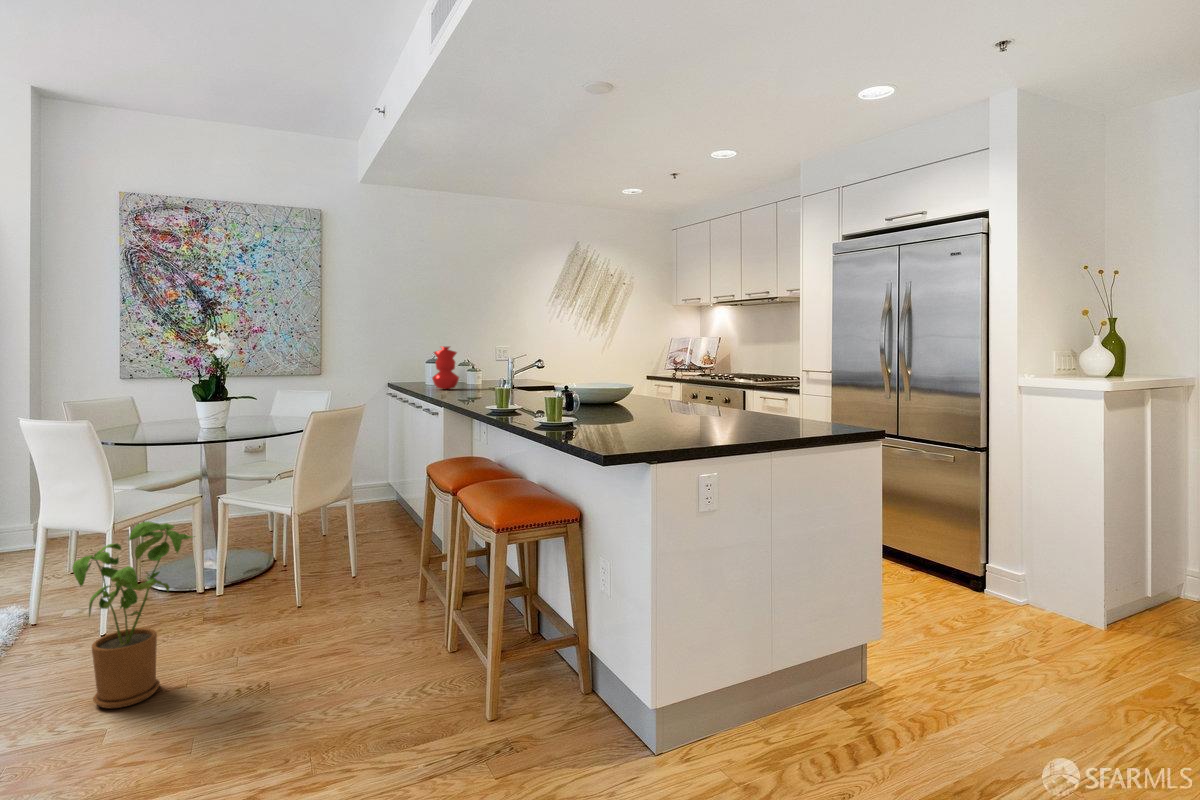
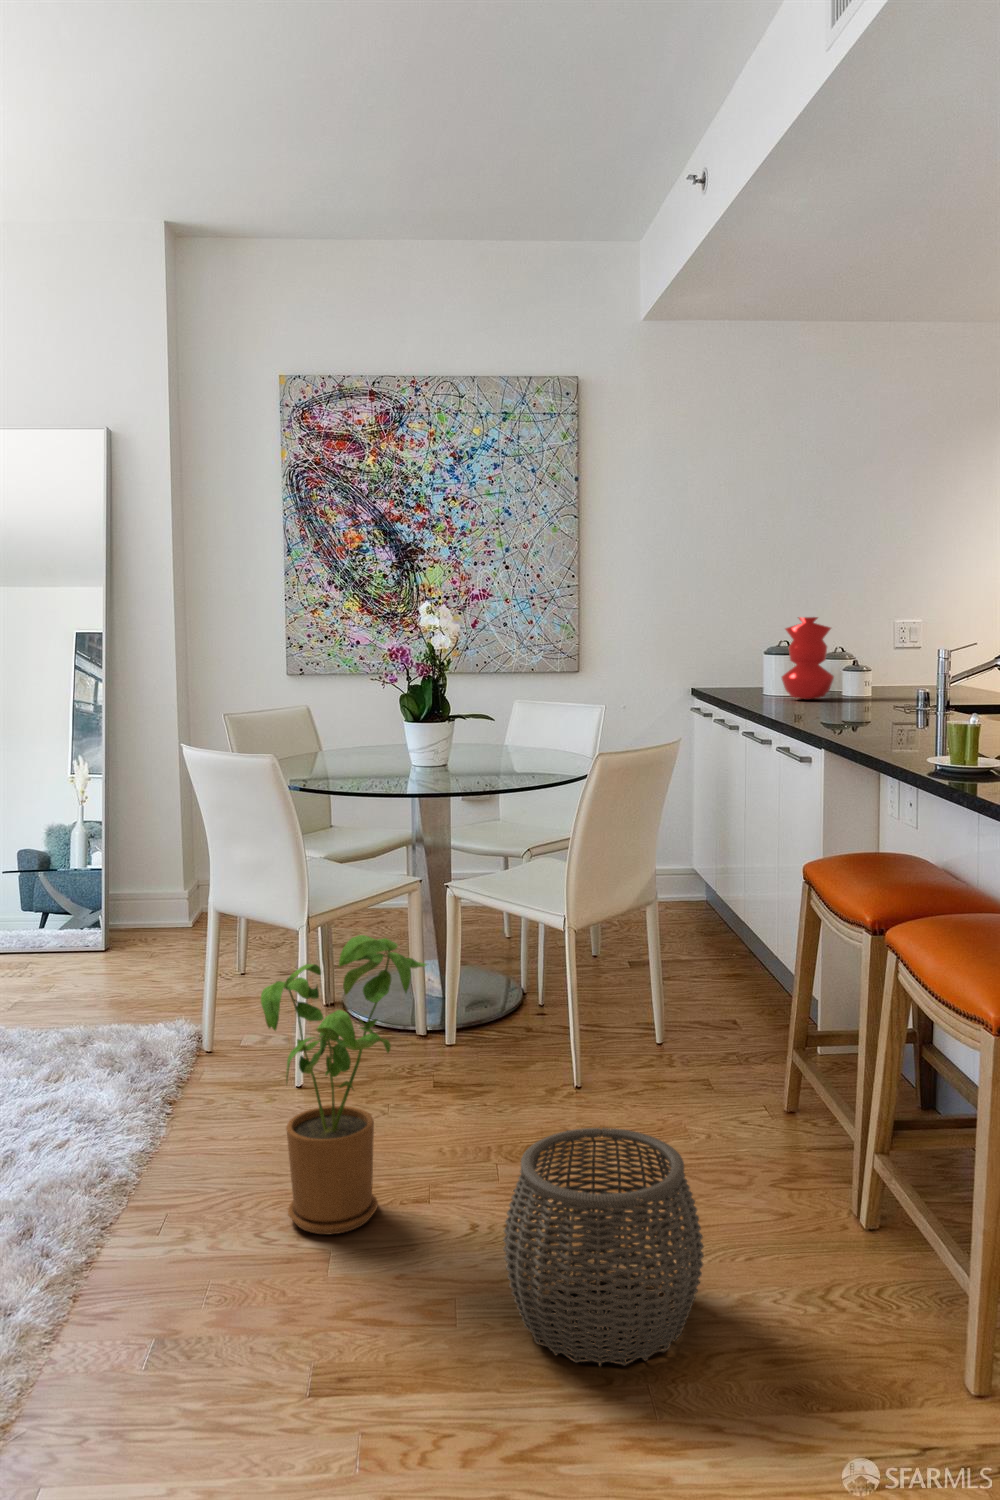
woven basket: none [233,613,354,745] -> present [503,1128,704,1366]

